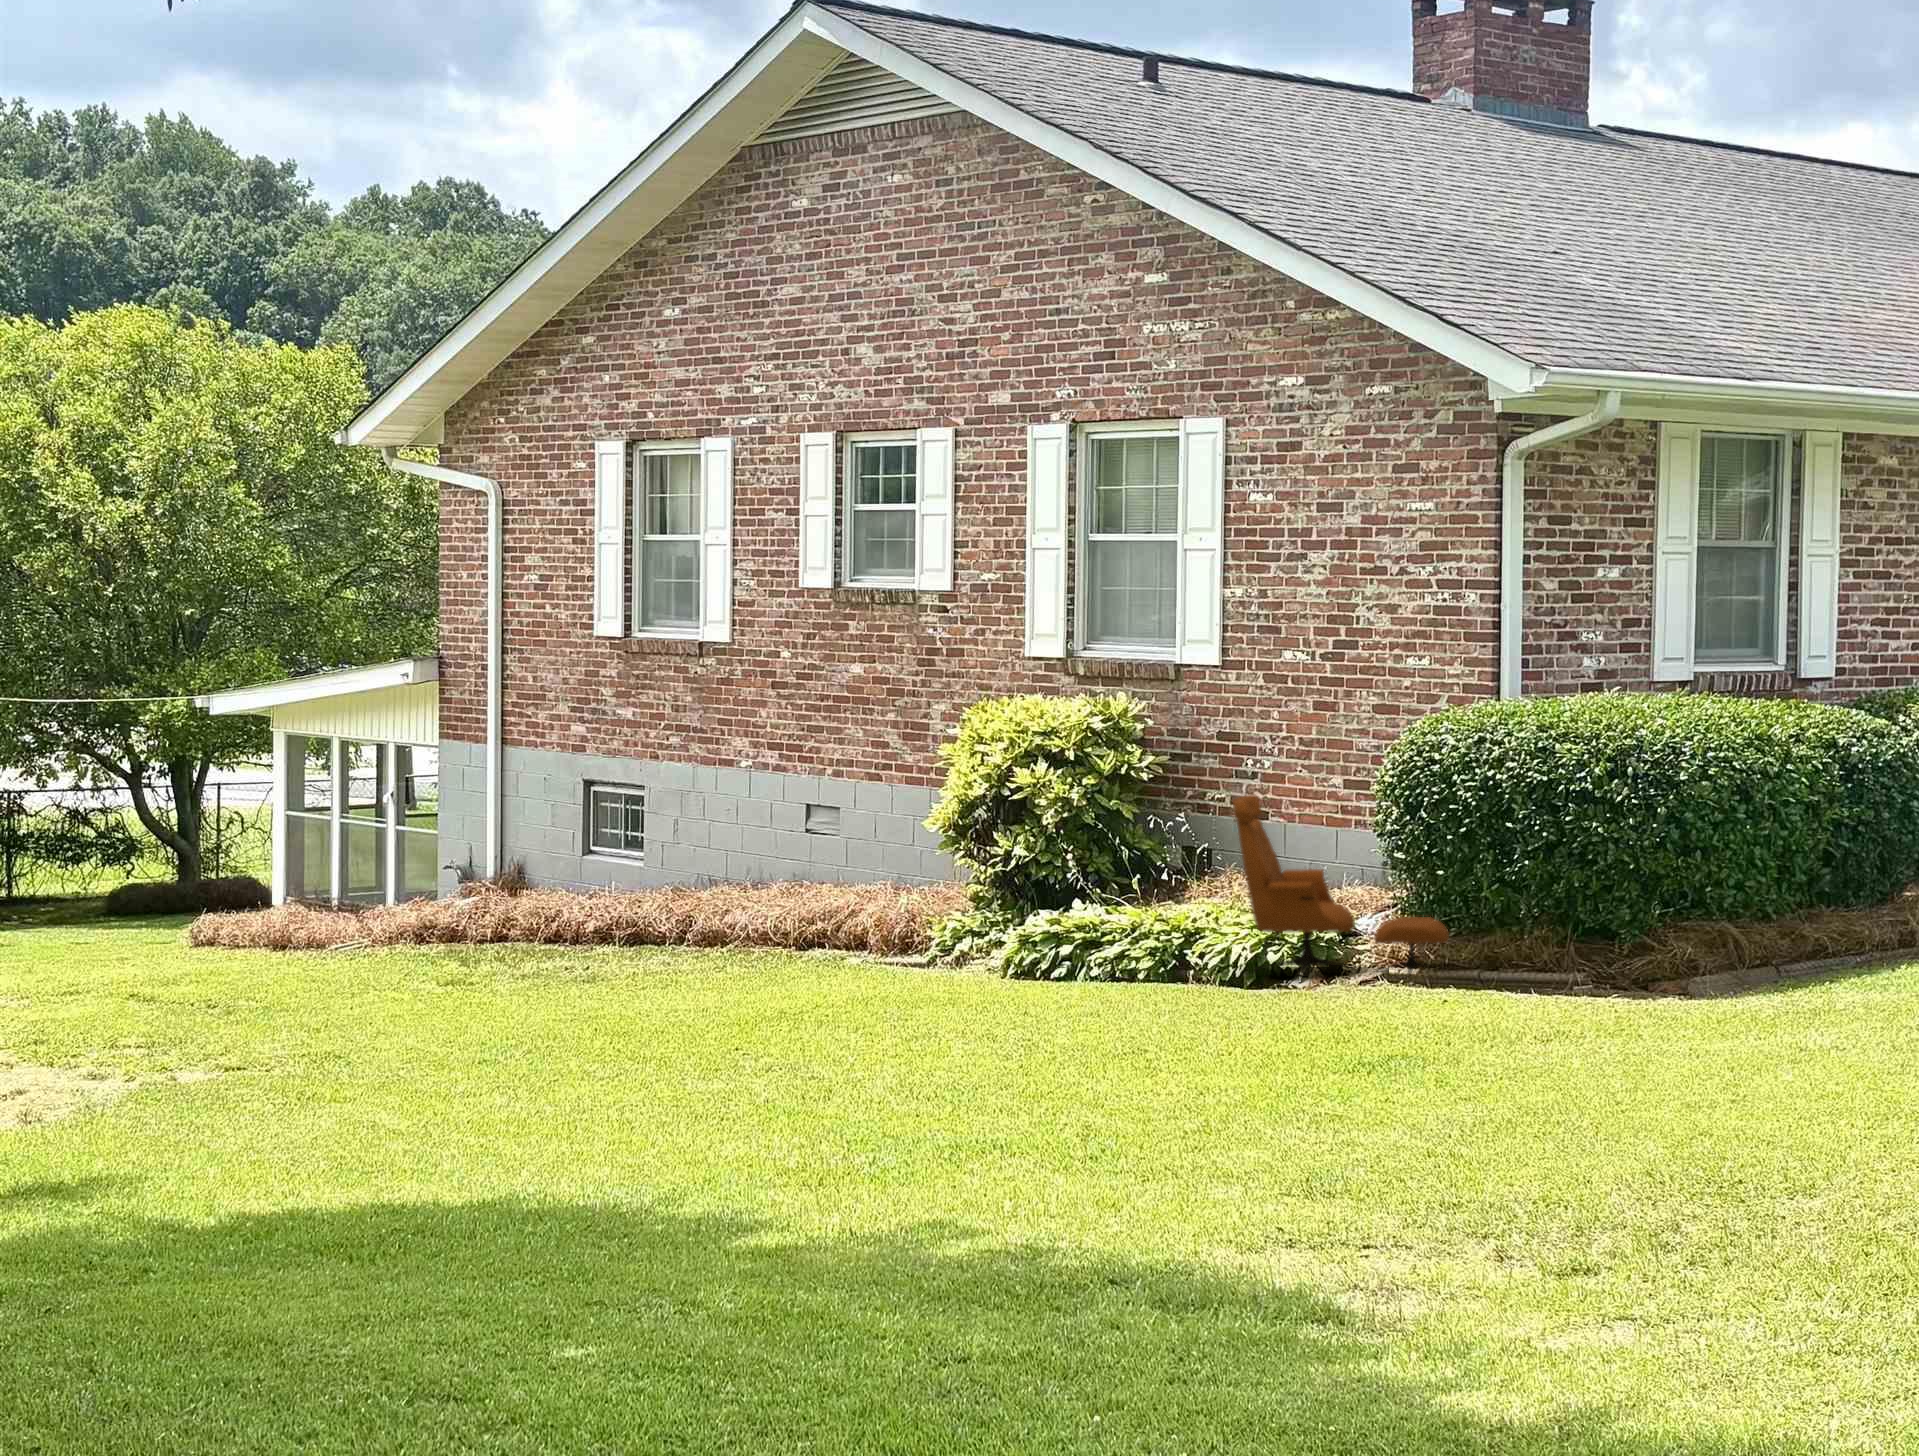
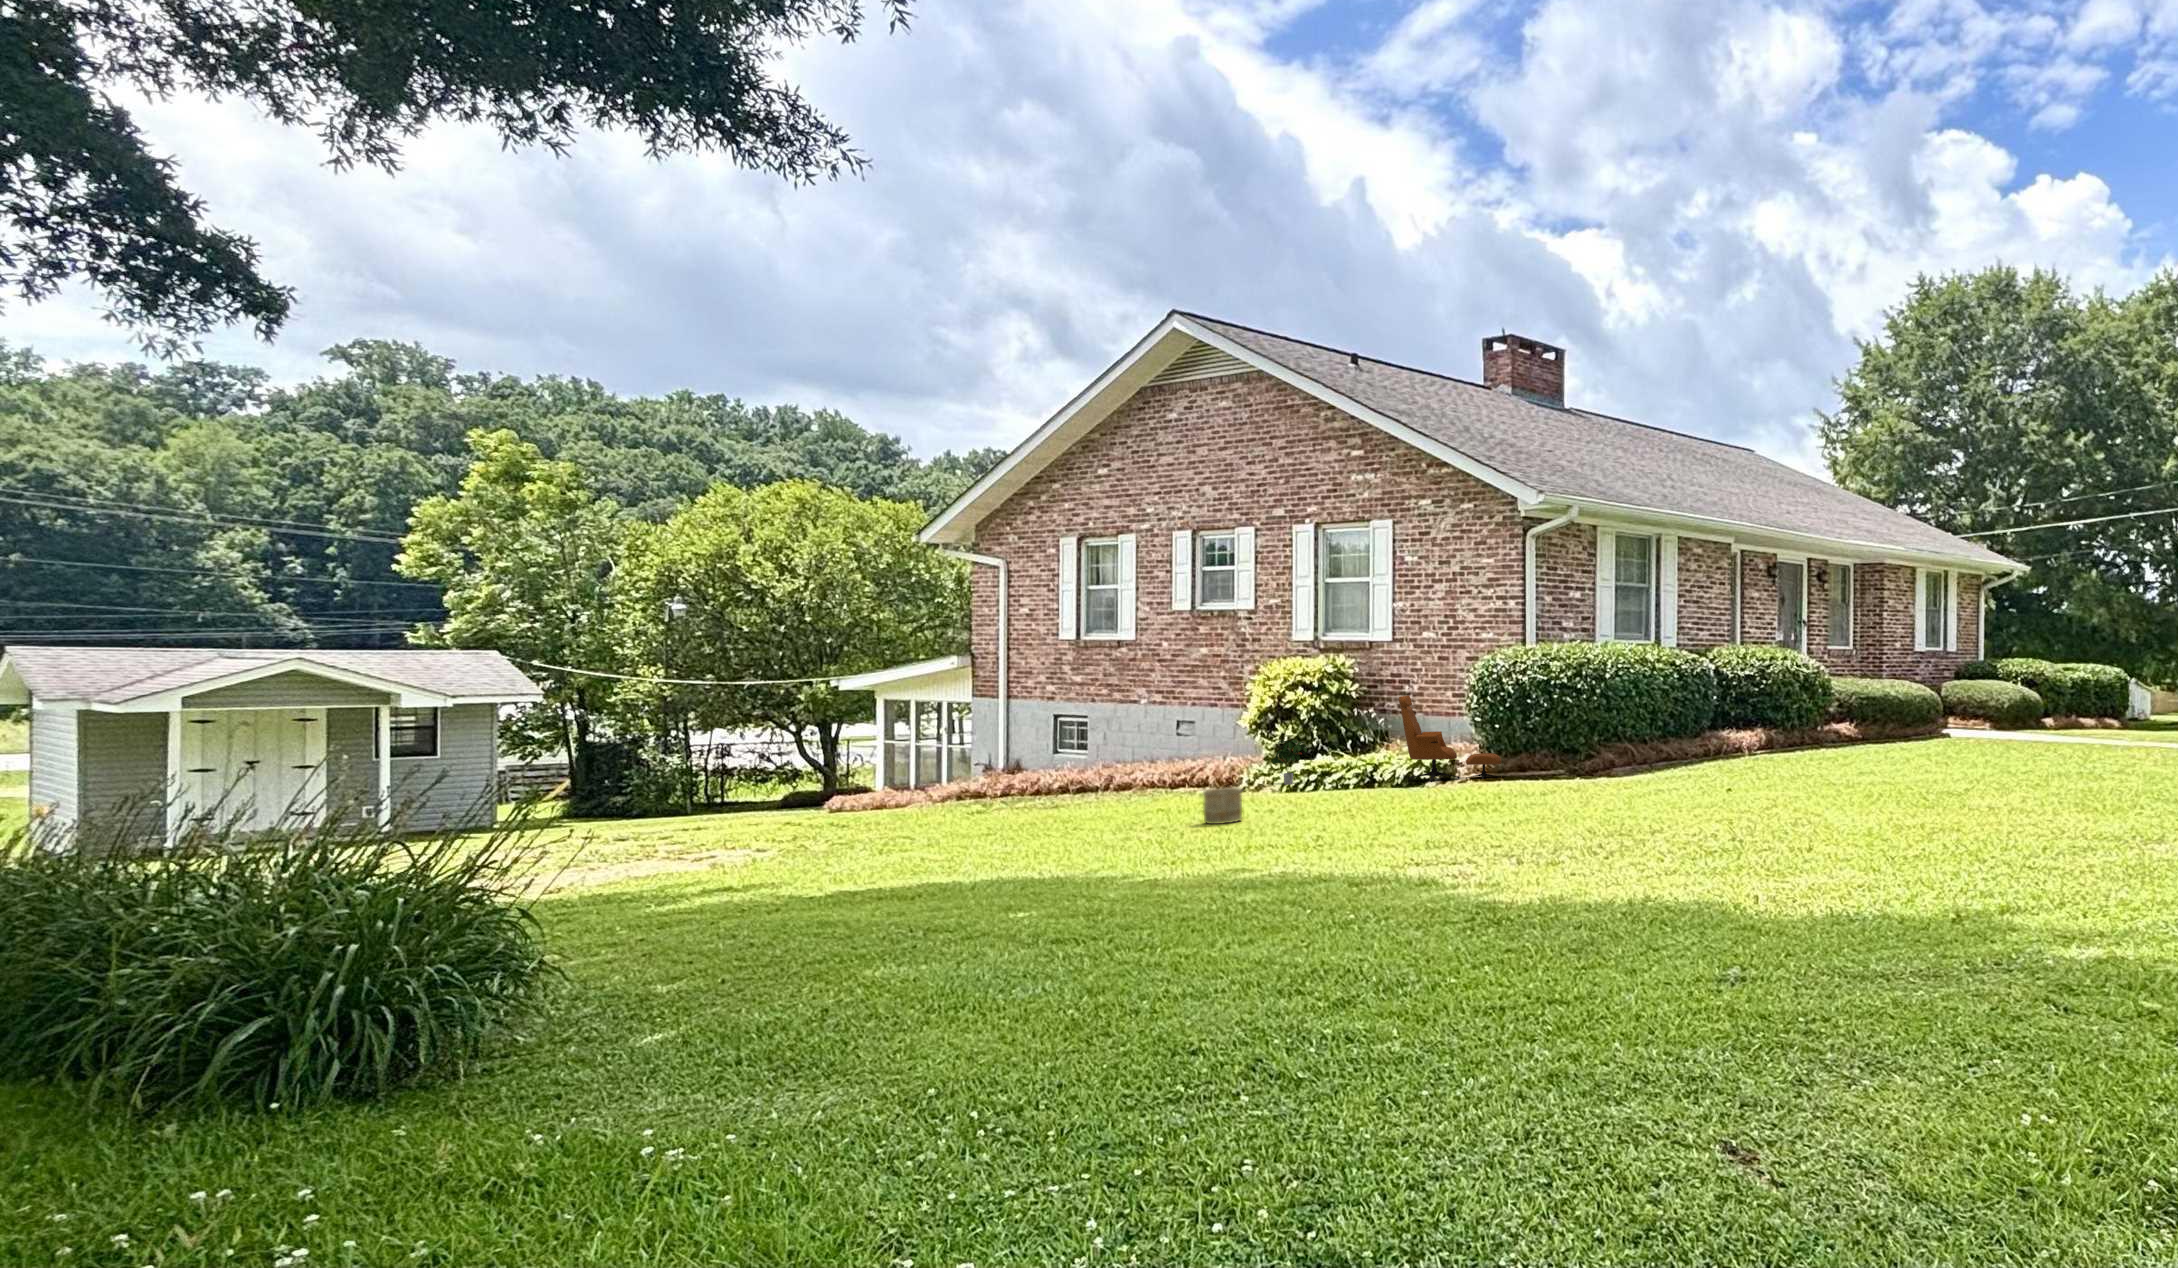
potted plant: none [972,878,1045,971] -> present [1271,740,1307,785]
wooden bucket: none [740,1075,840,1171] -> present [1203,787,1242,824]

